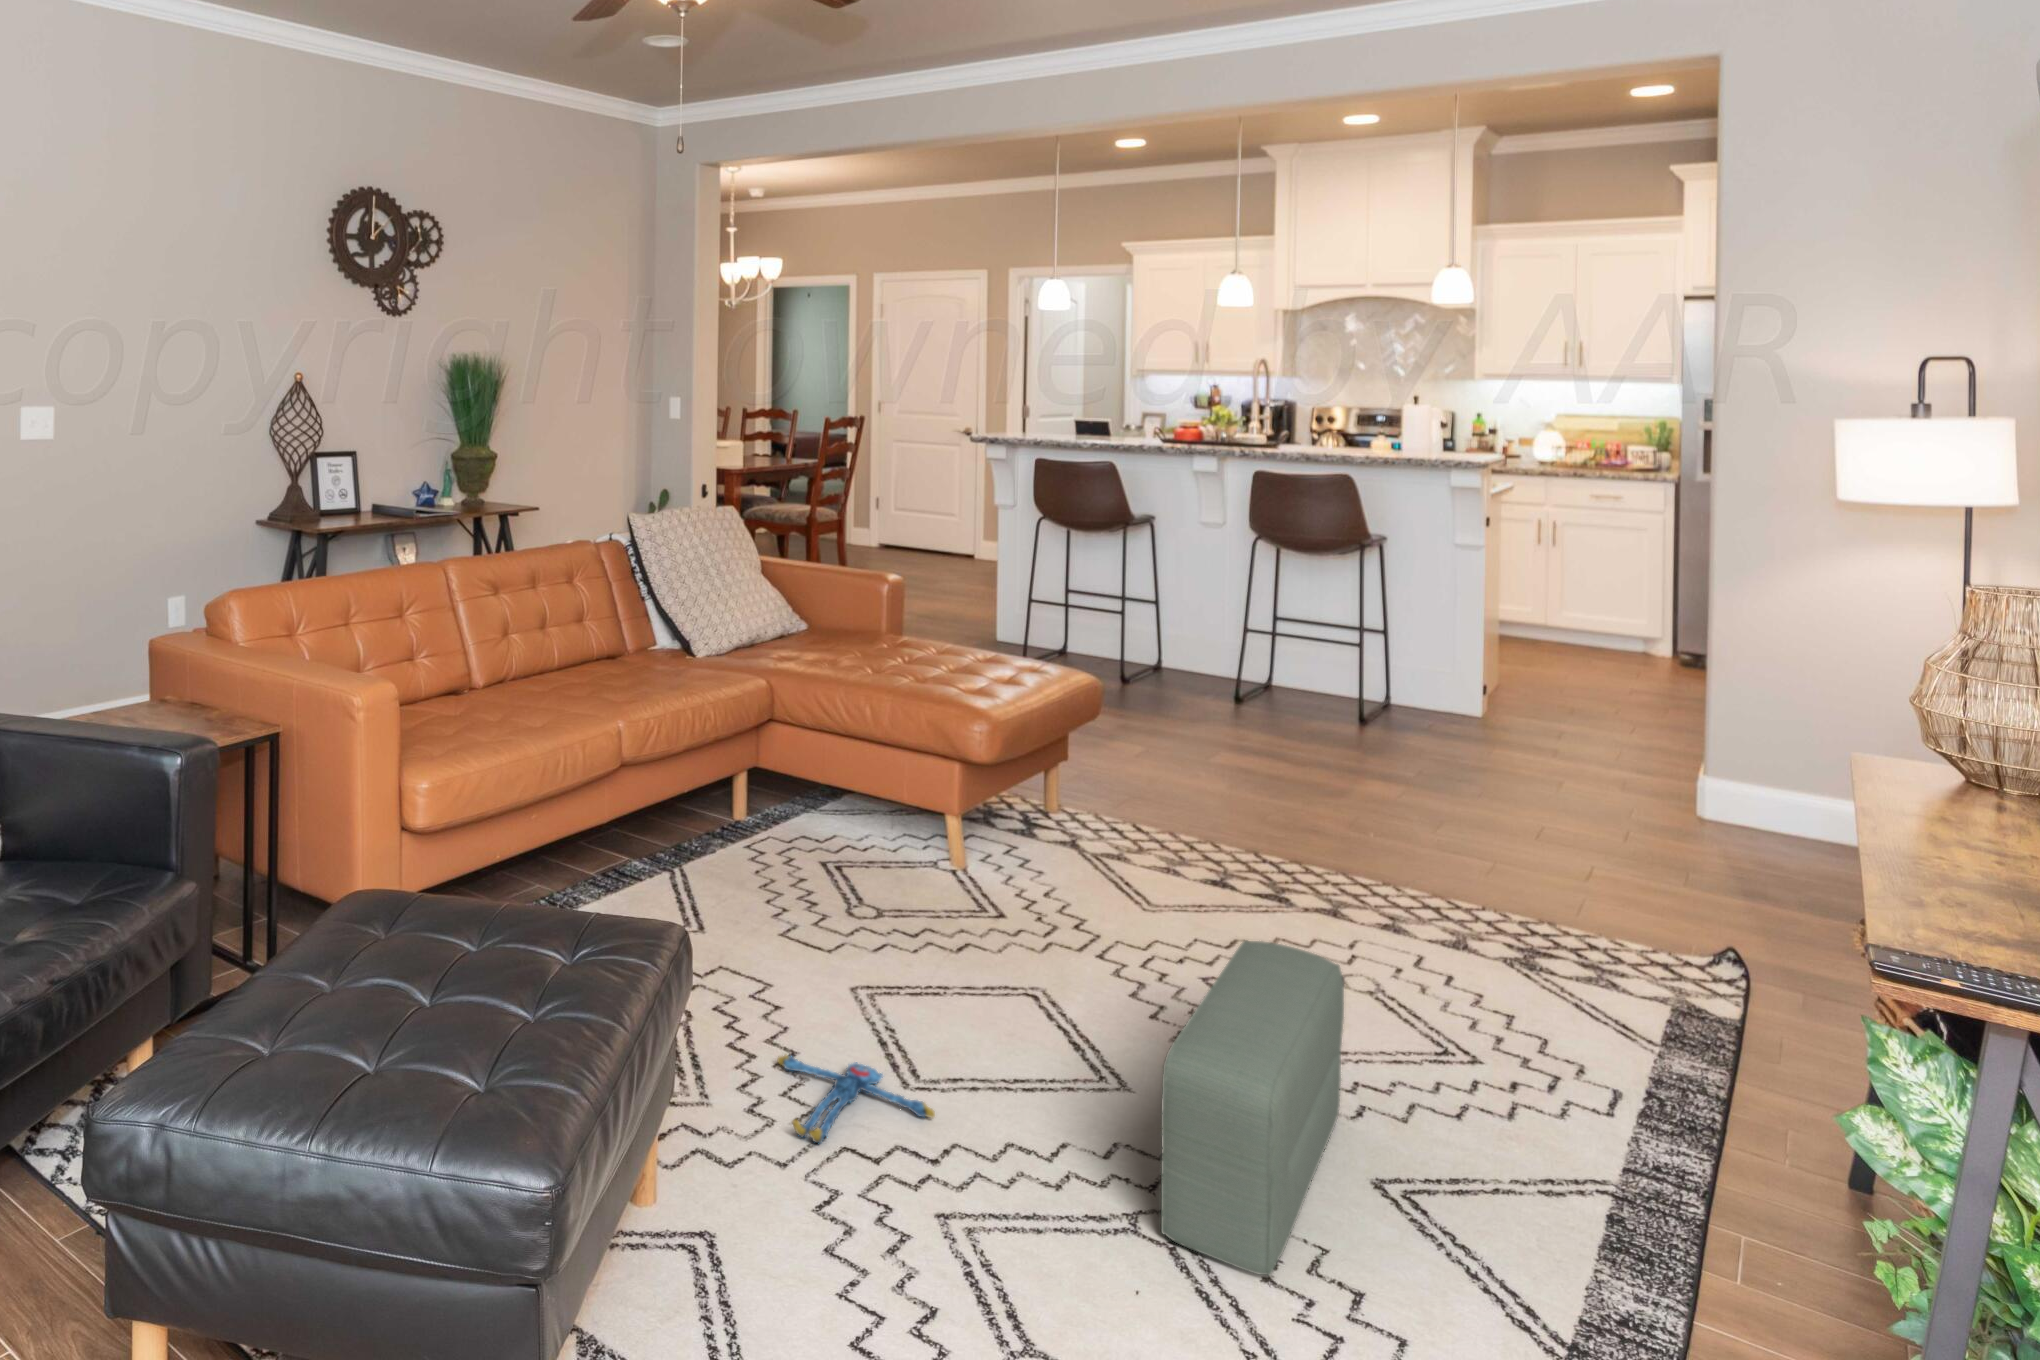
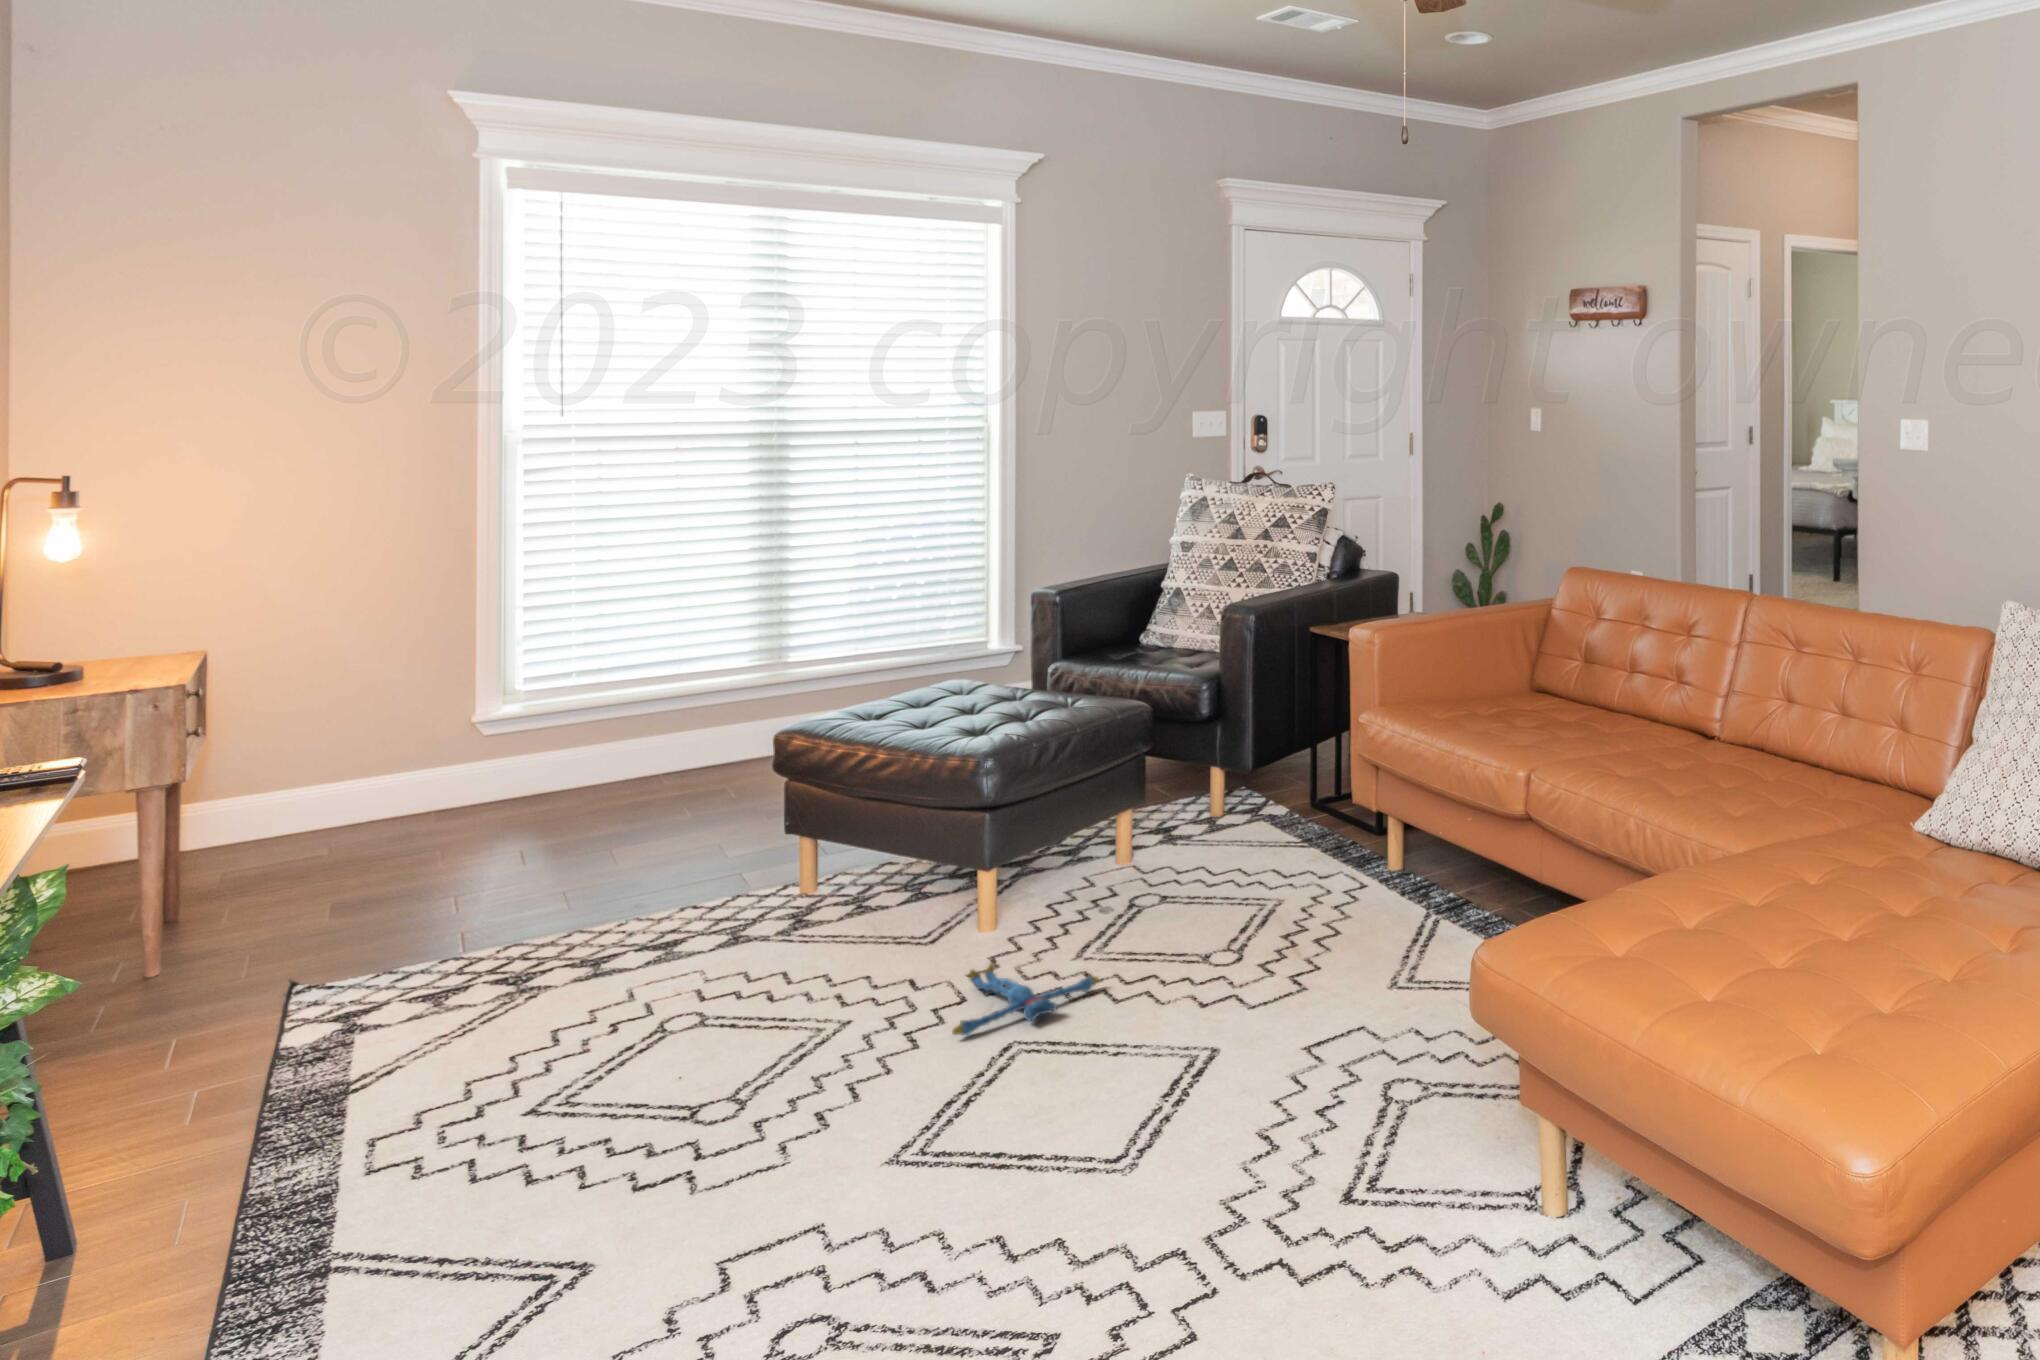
pouf: present [1161,940,1344,1275] -> none [599,946,818,1295]

